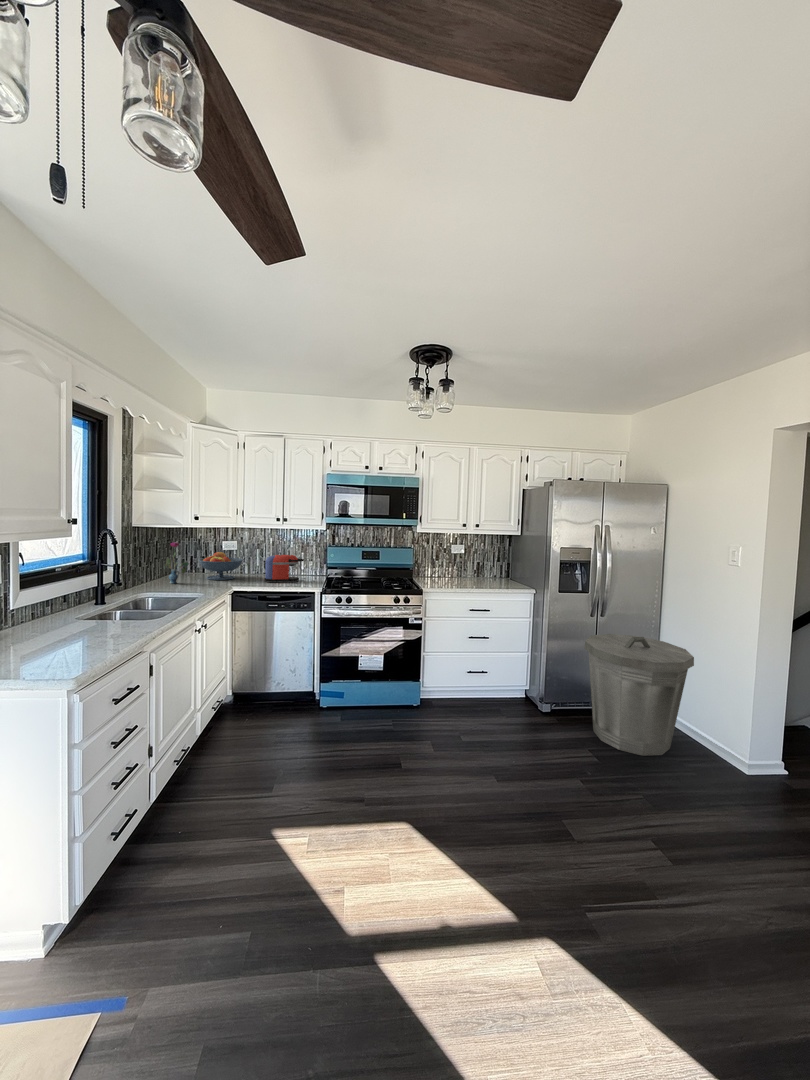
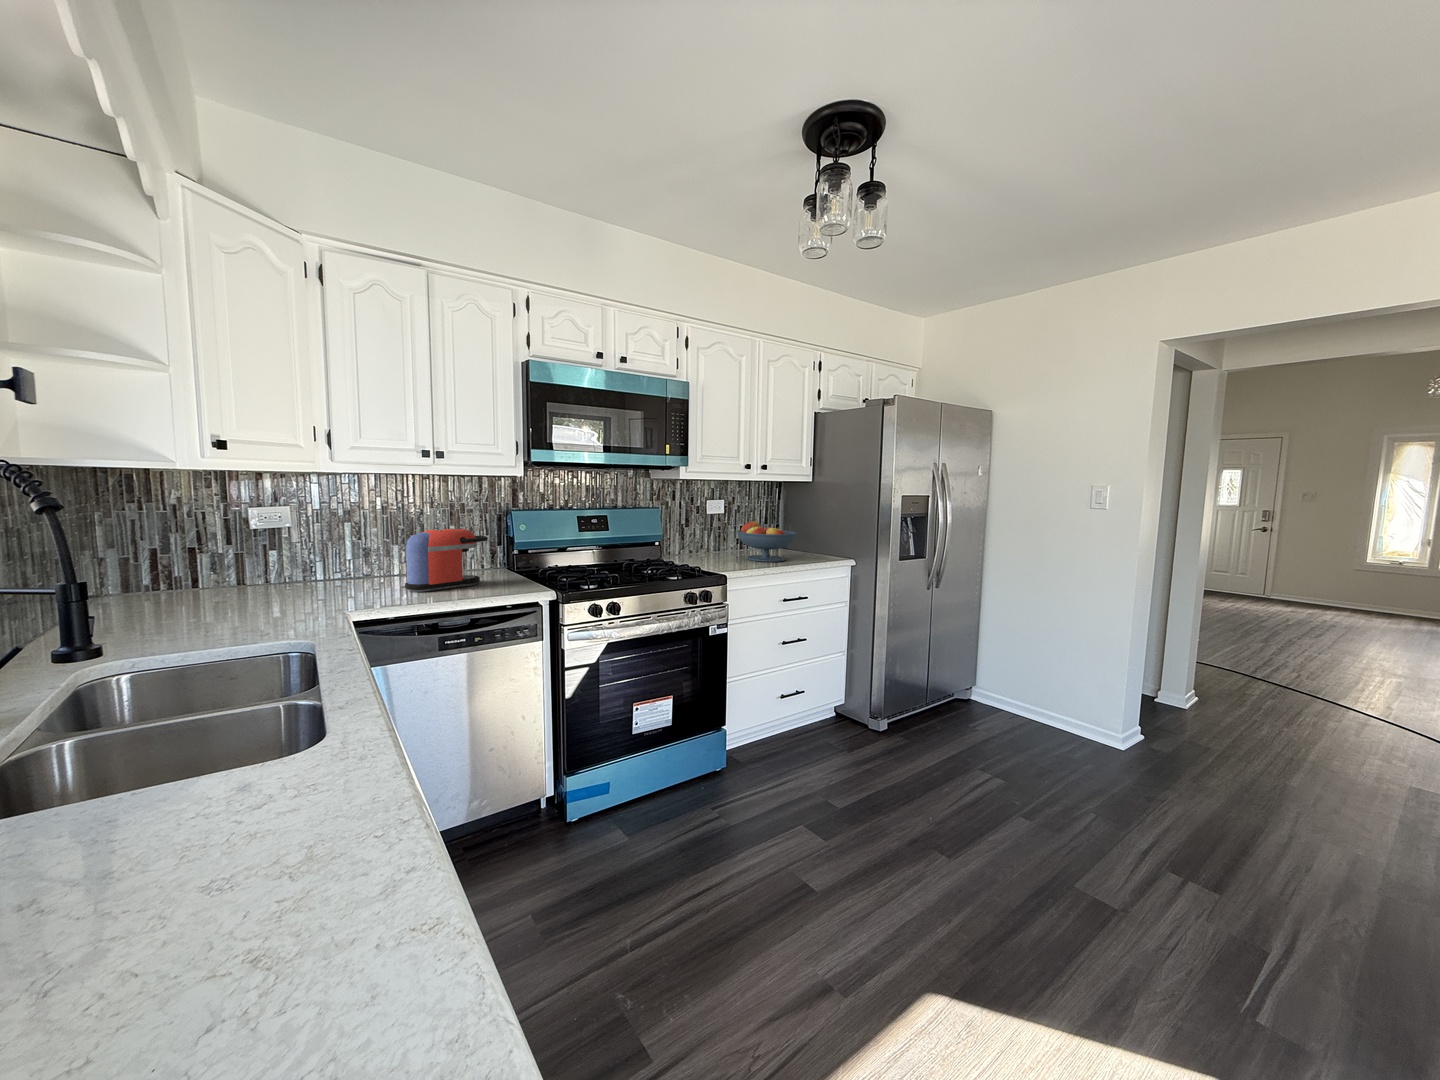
vase: present [165,542,189,584] -> none [120,507,209,624]
fruit bowl: present [199,552,243,580] -> present [737,521,797,562]
trash can: present [584,634,694,756] -> none [936,607,1079,761]

